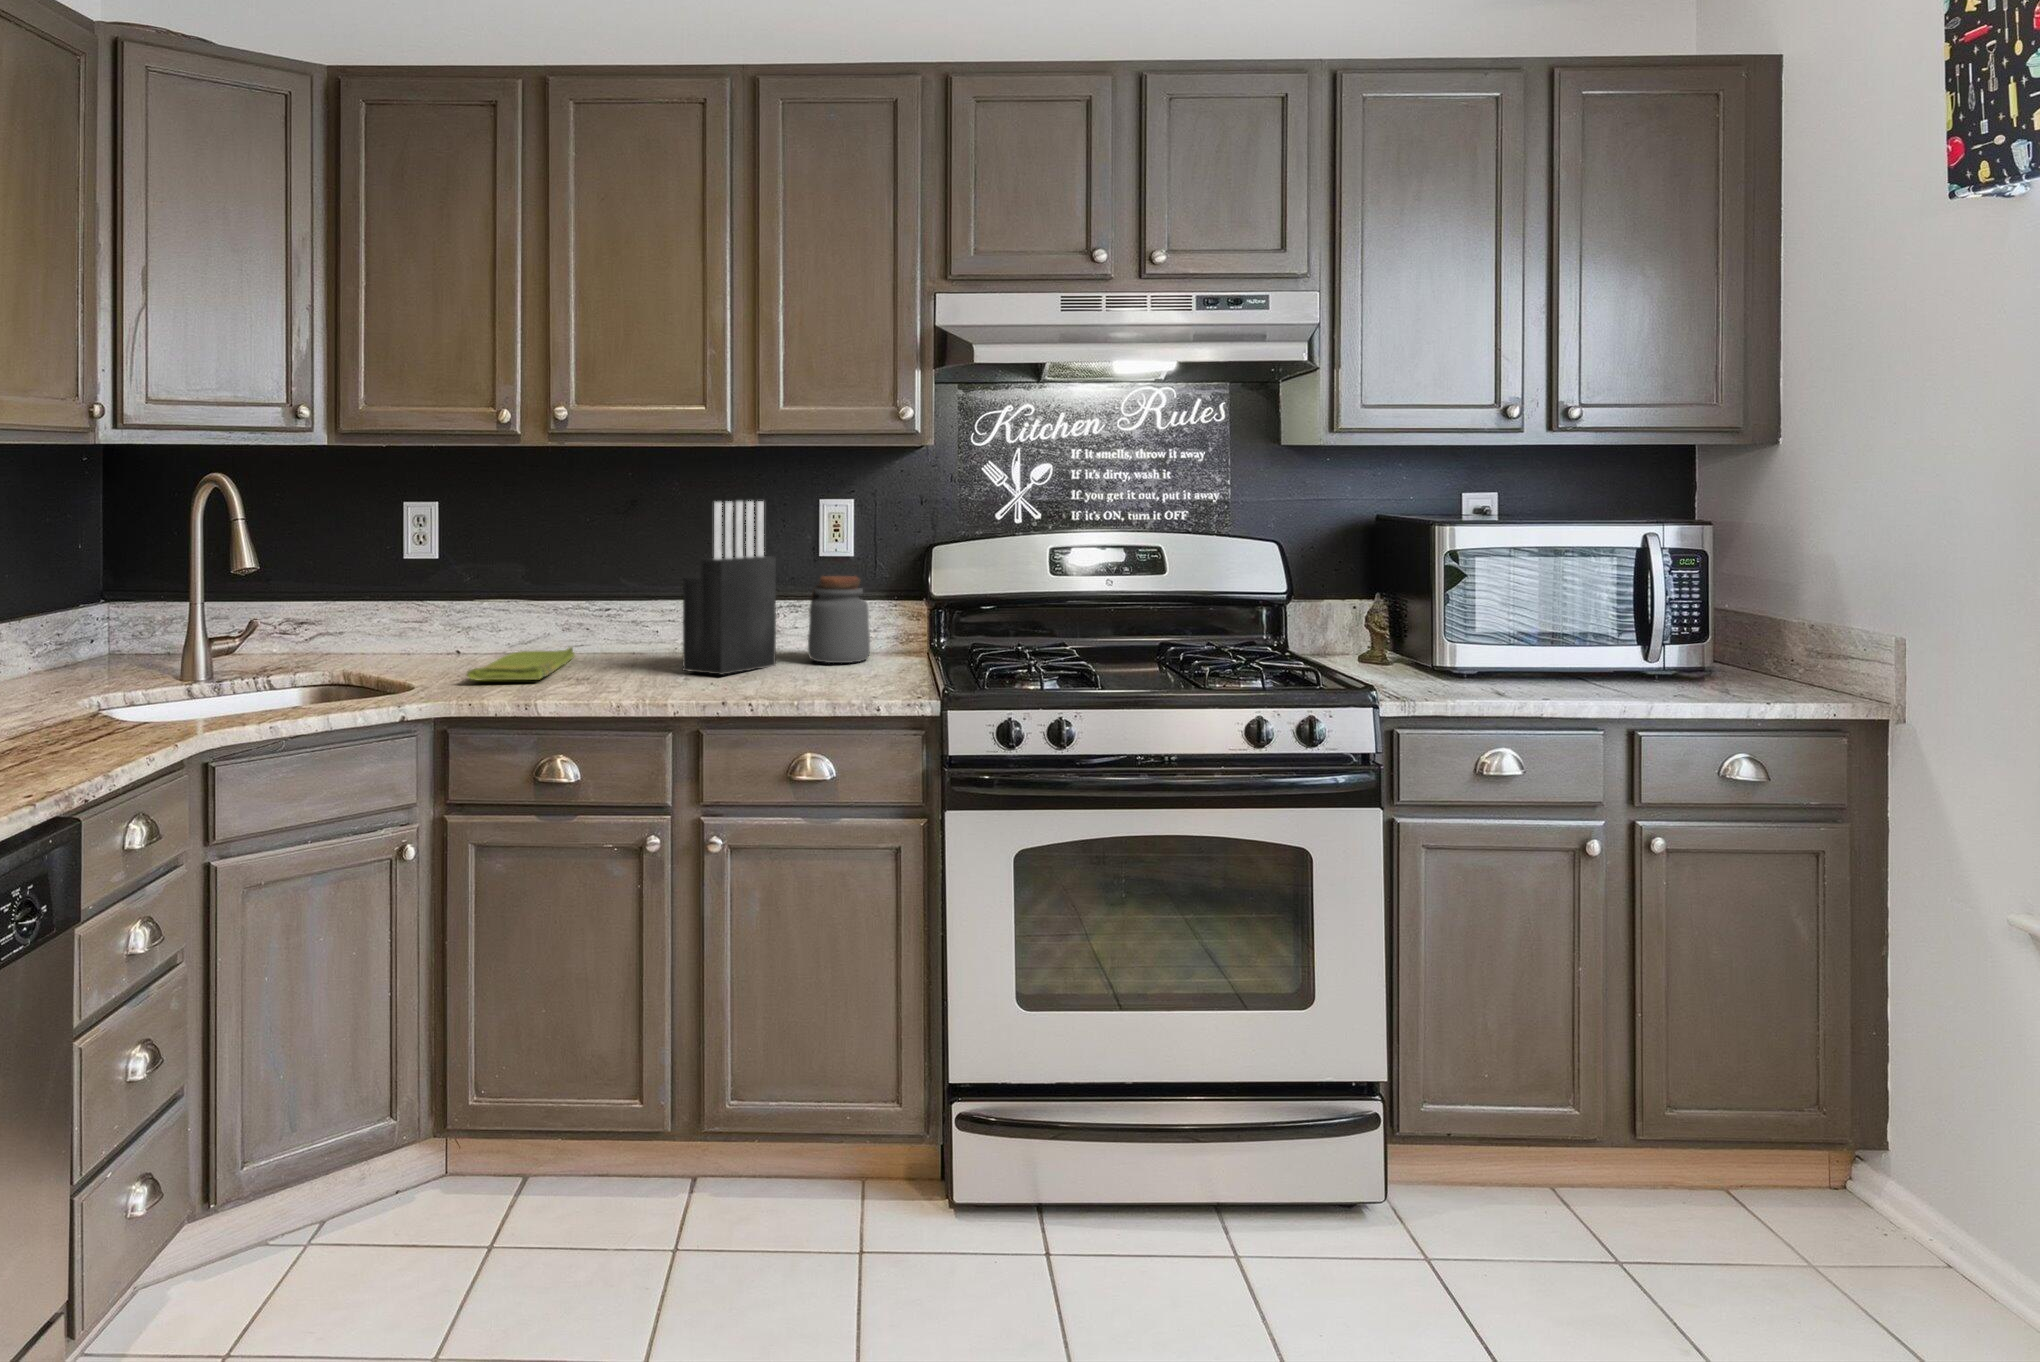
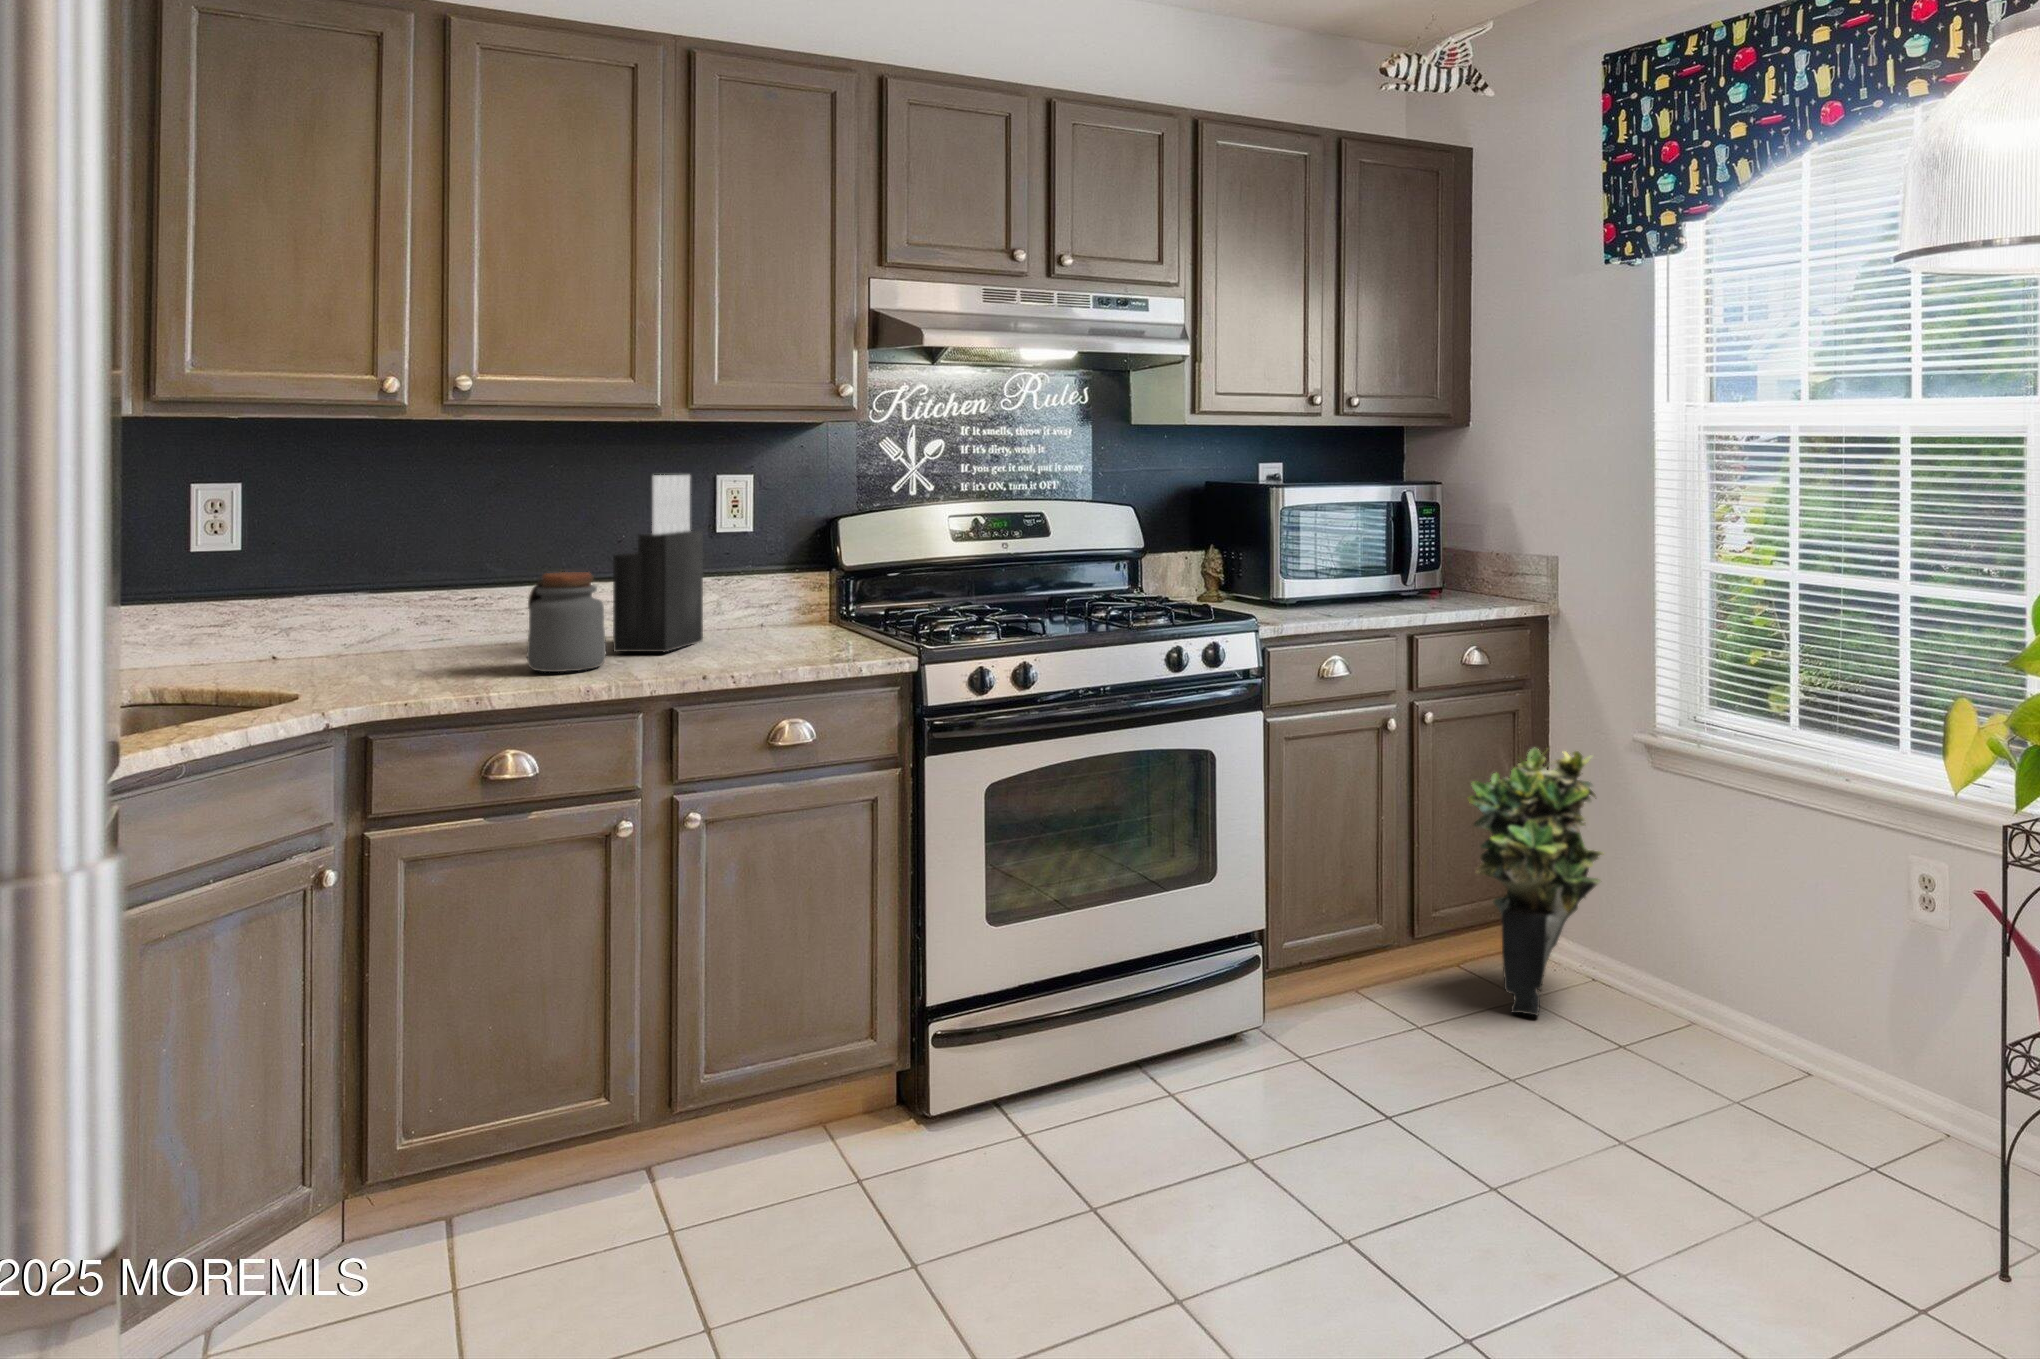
jar: present [808,576,870,663] -> present [527,572,606,672]
dish towel: present [467,647,575,680] -> none [353,638,458,678]
potted plant: none [1707,898,1945,1294] -> present [1468,748,1603,1015]

